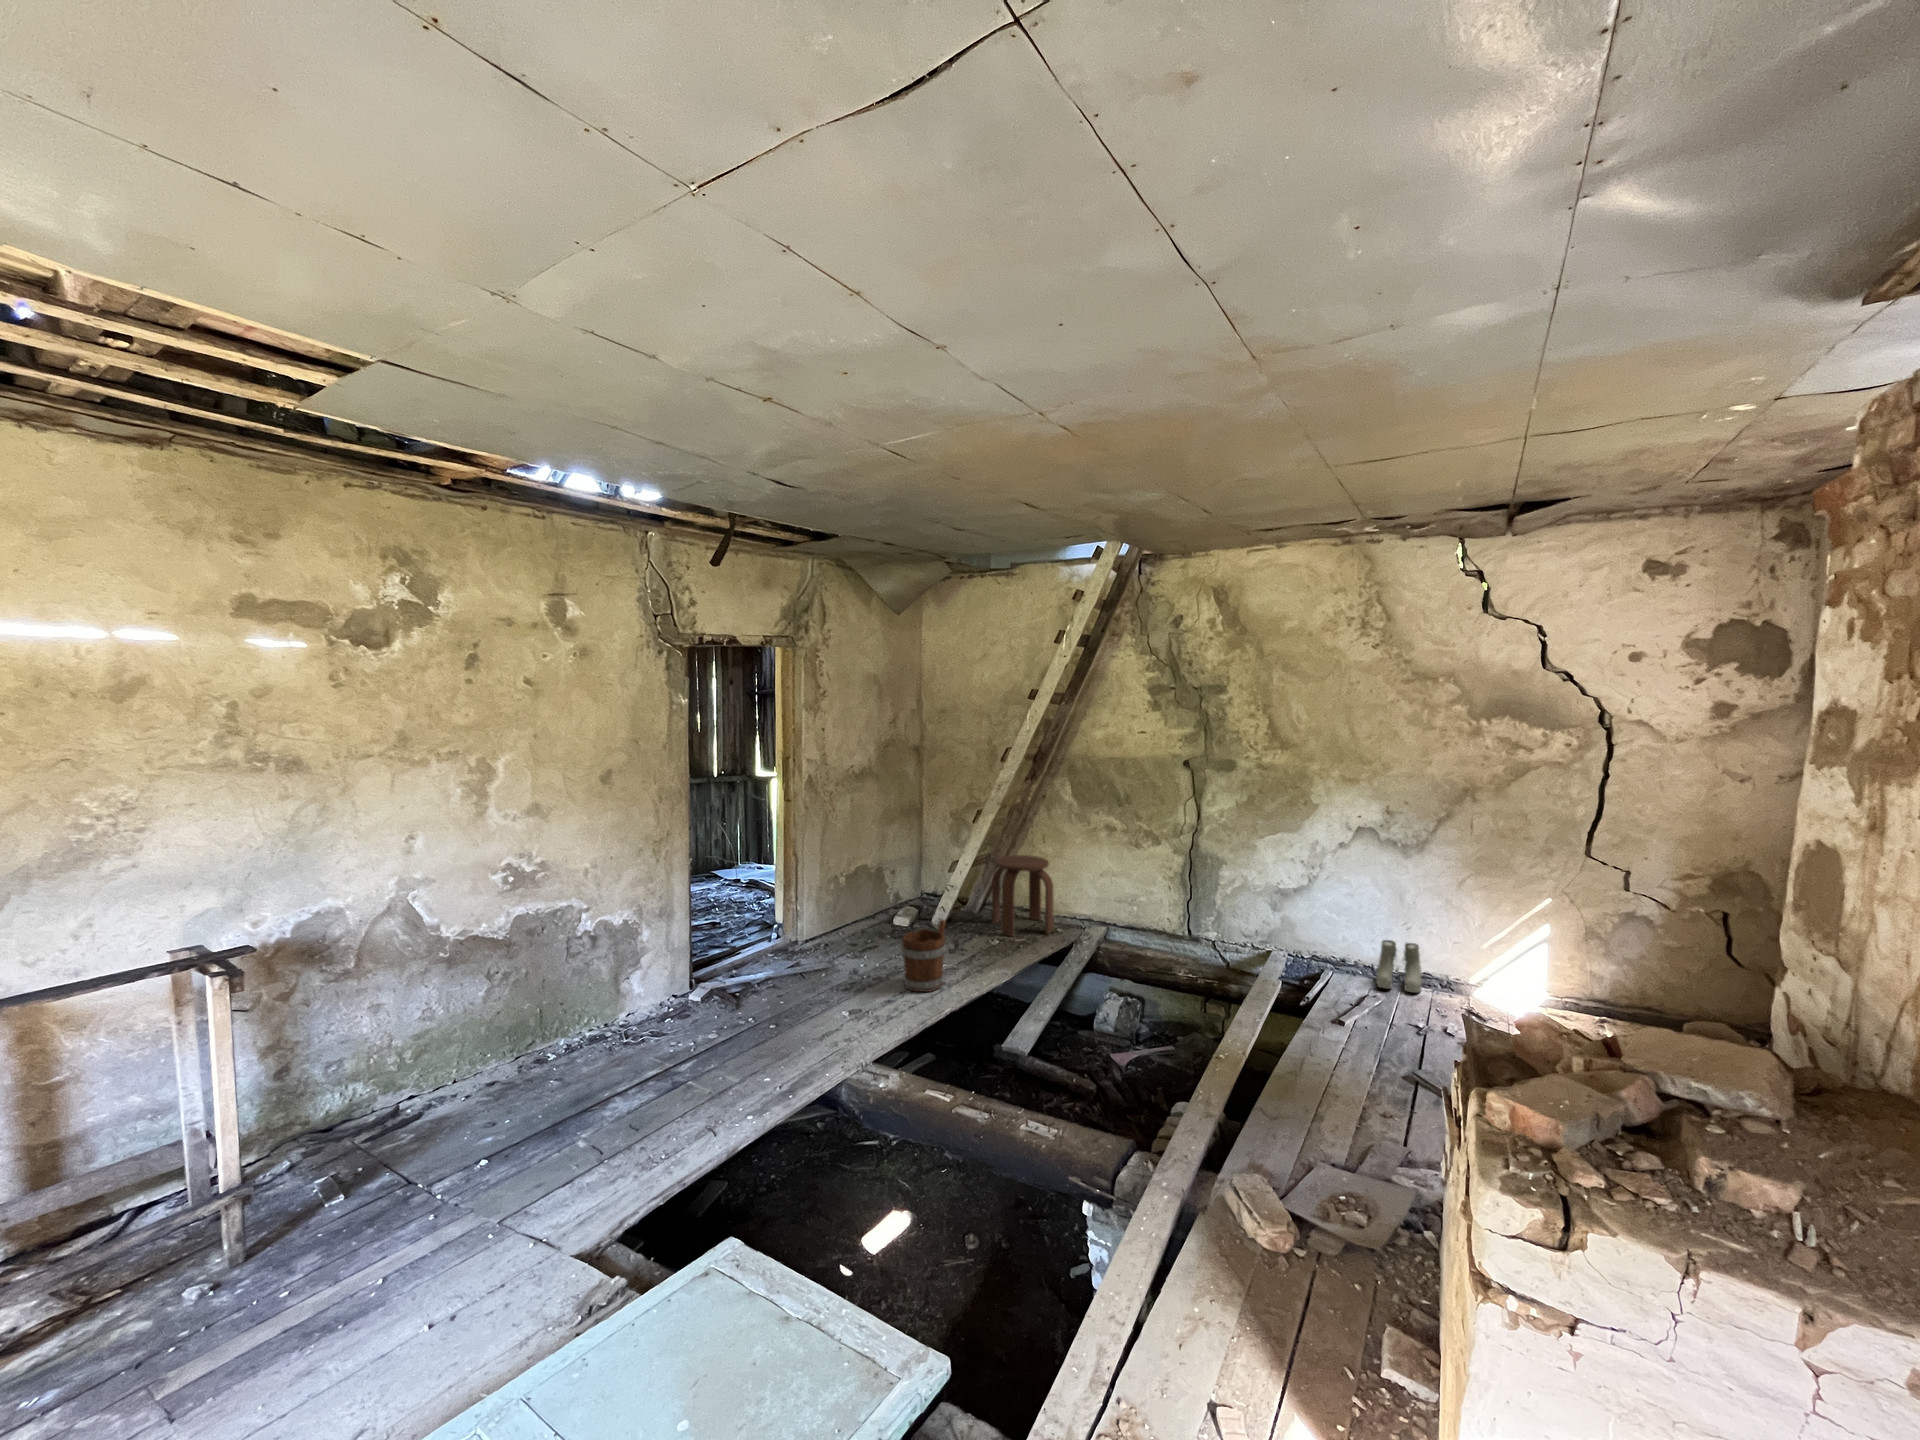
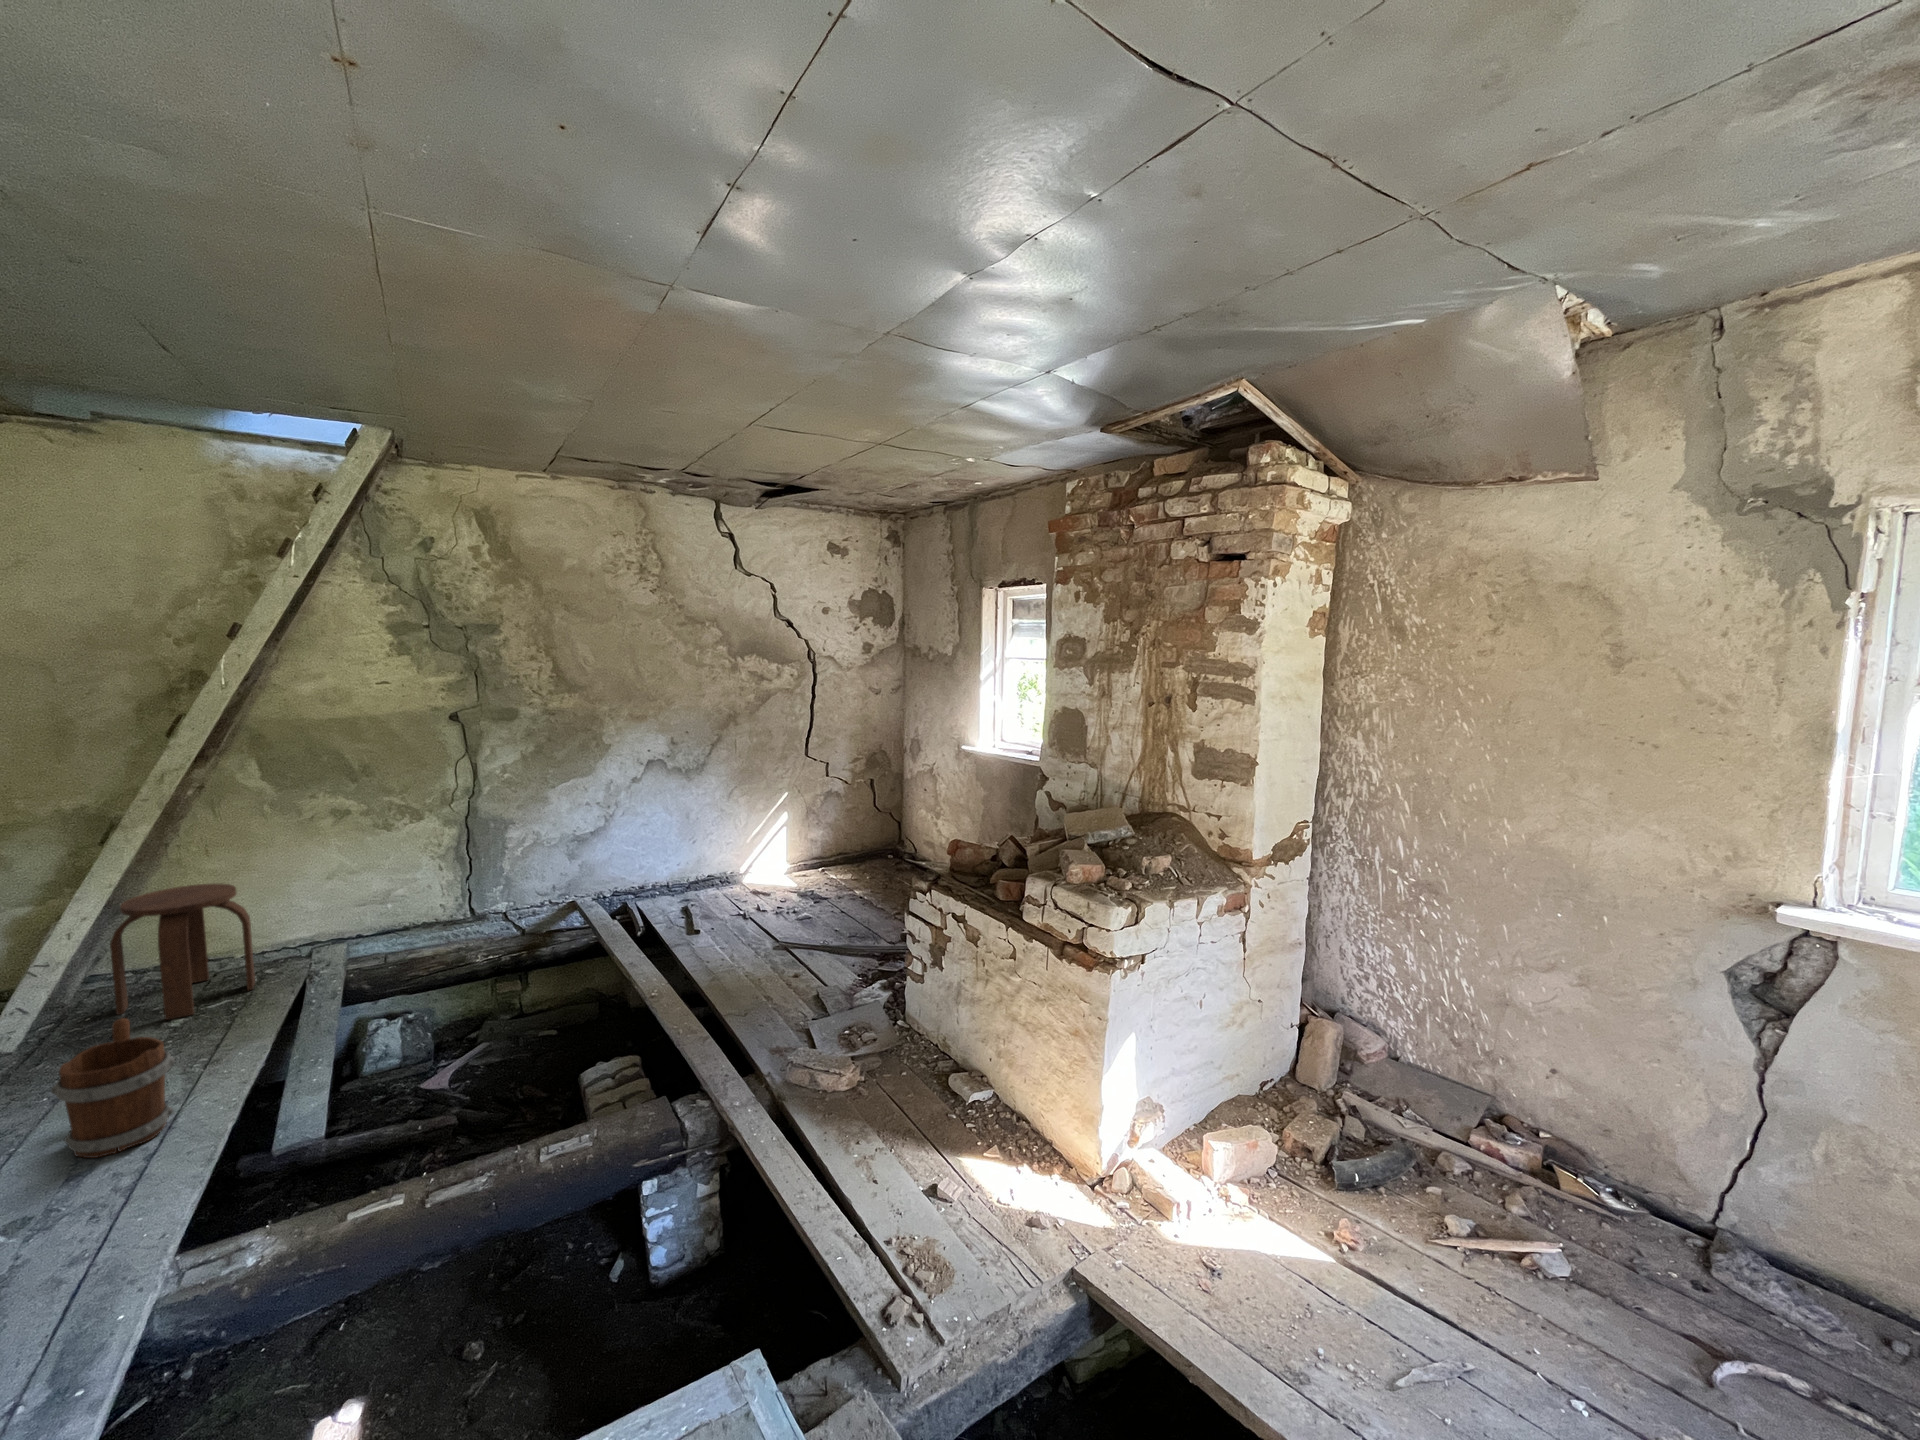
boots: present [1376,940,1422,993] -> none [678,854,717,899]

